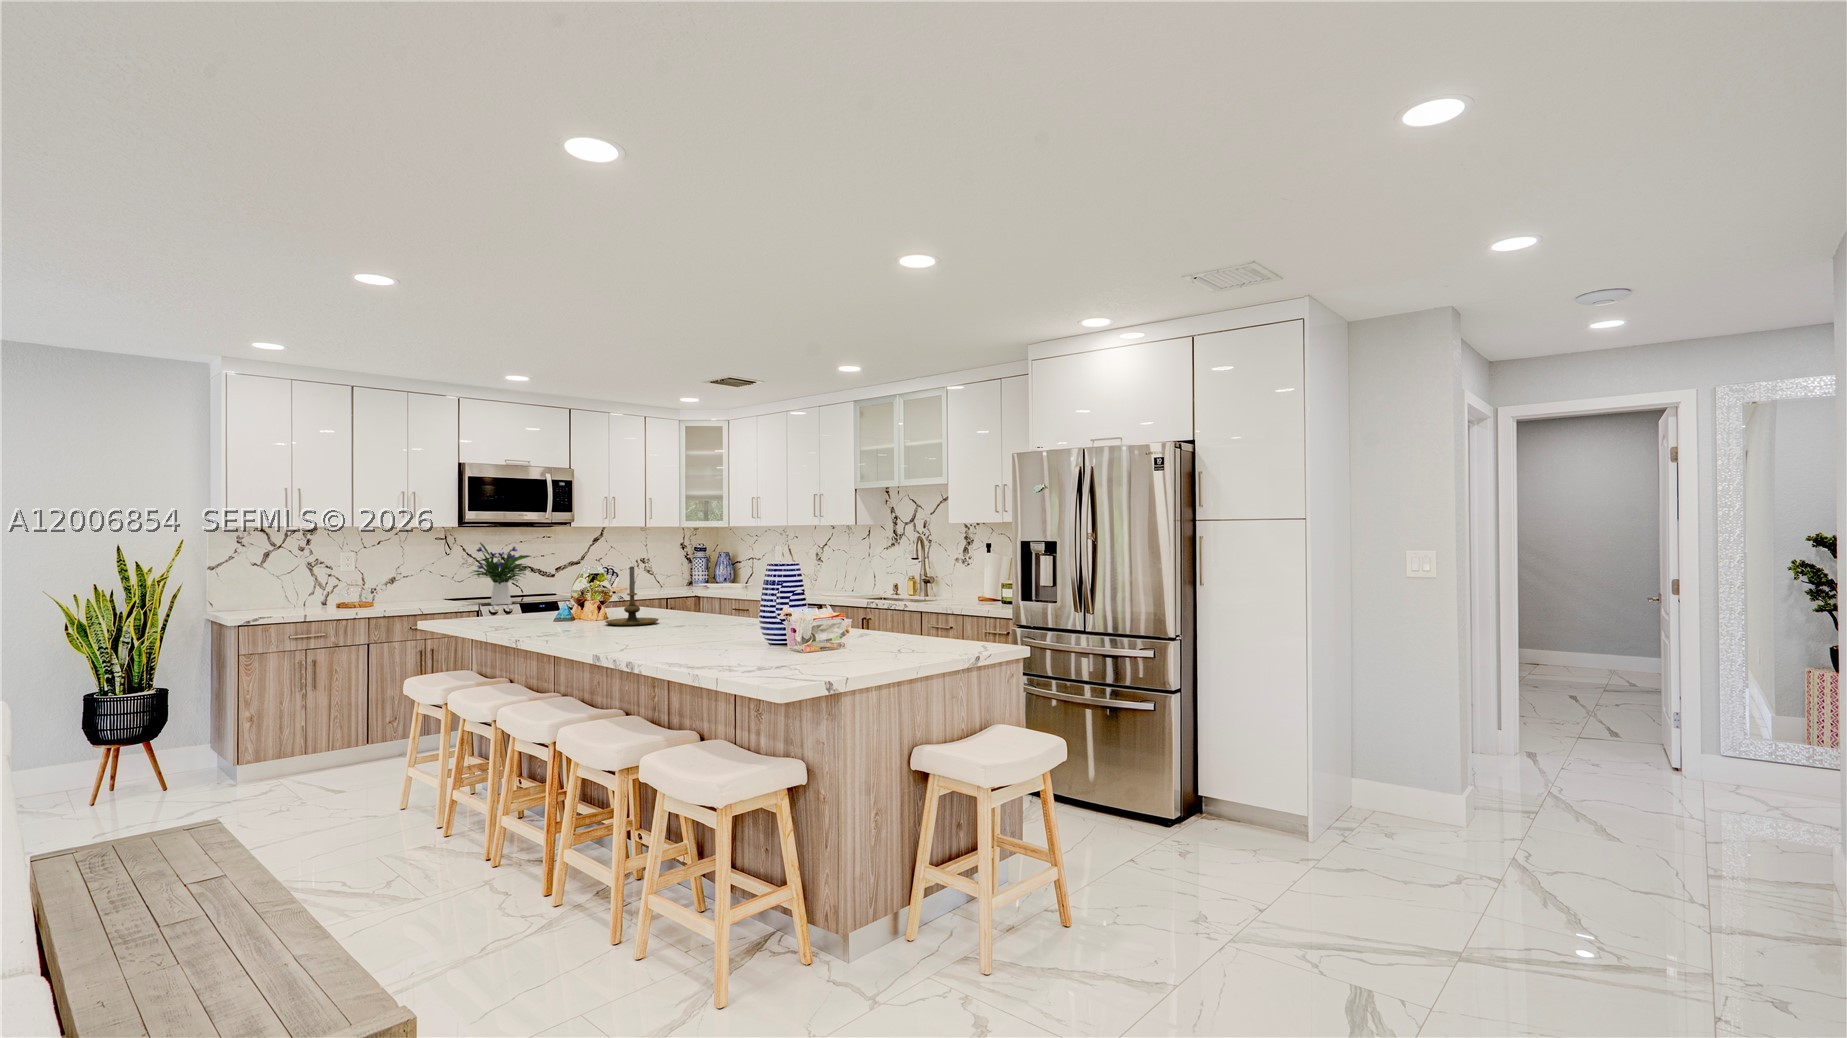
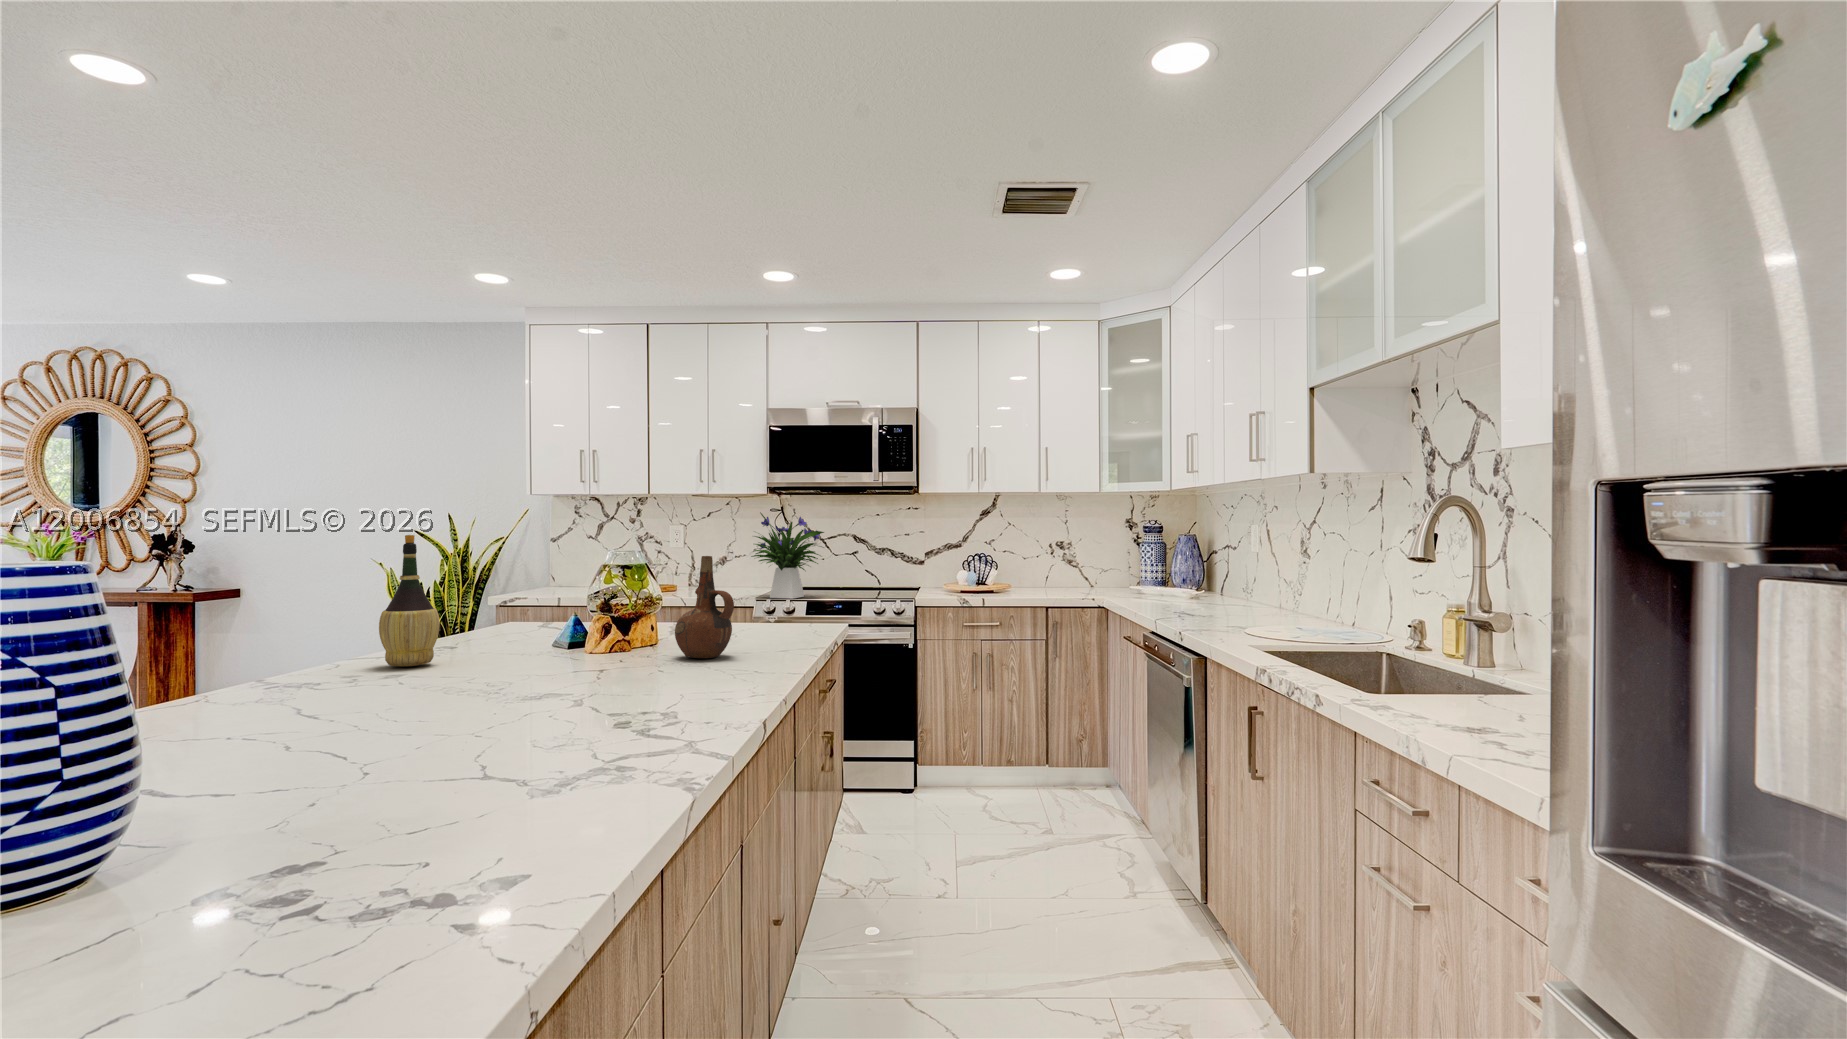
wine bottle: none [567,564,596,631] -> present [379,535,440,666]
candle holder: present [605,566,659,626] -> none [520,543,629,663]
ceramic pitcher: none [670,570,699,619] -> present [675,556,734,658]

